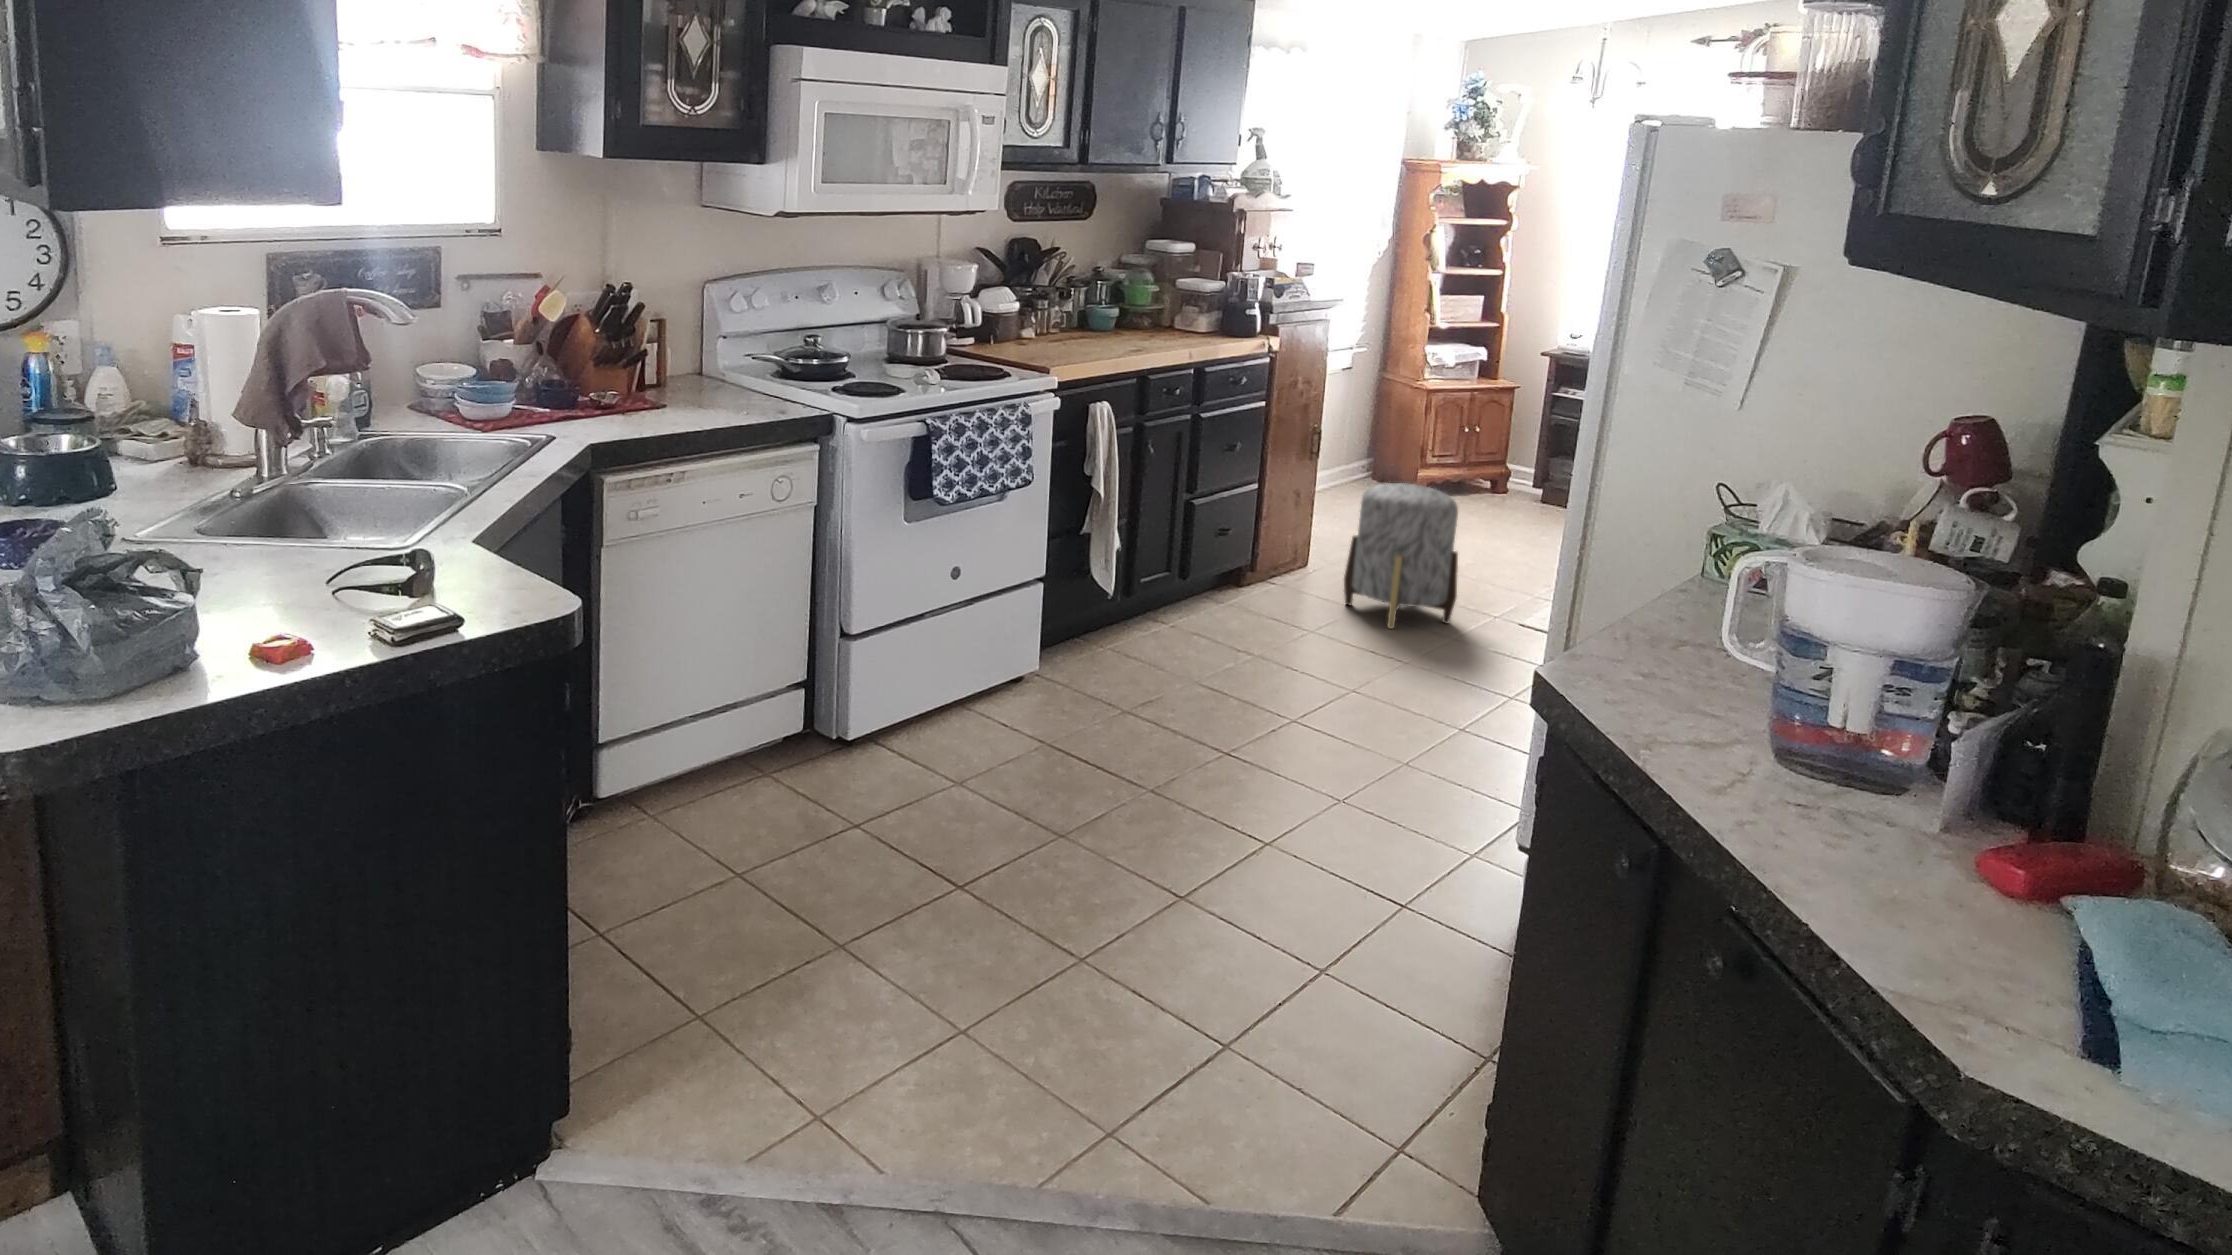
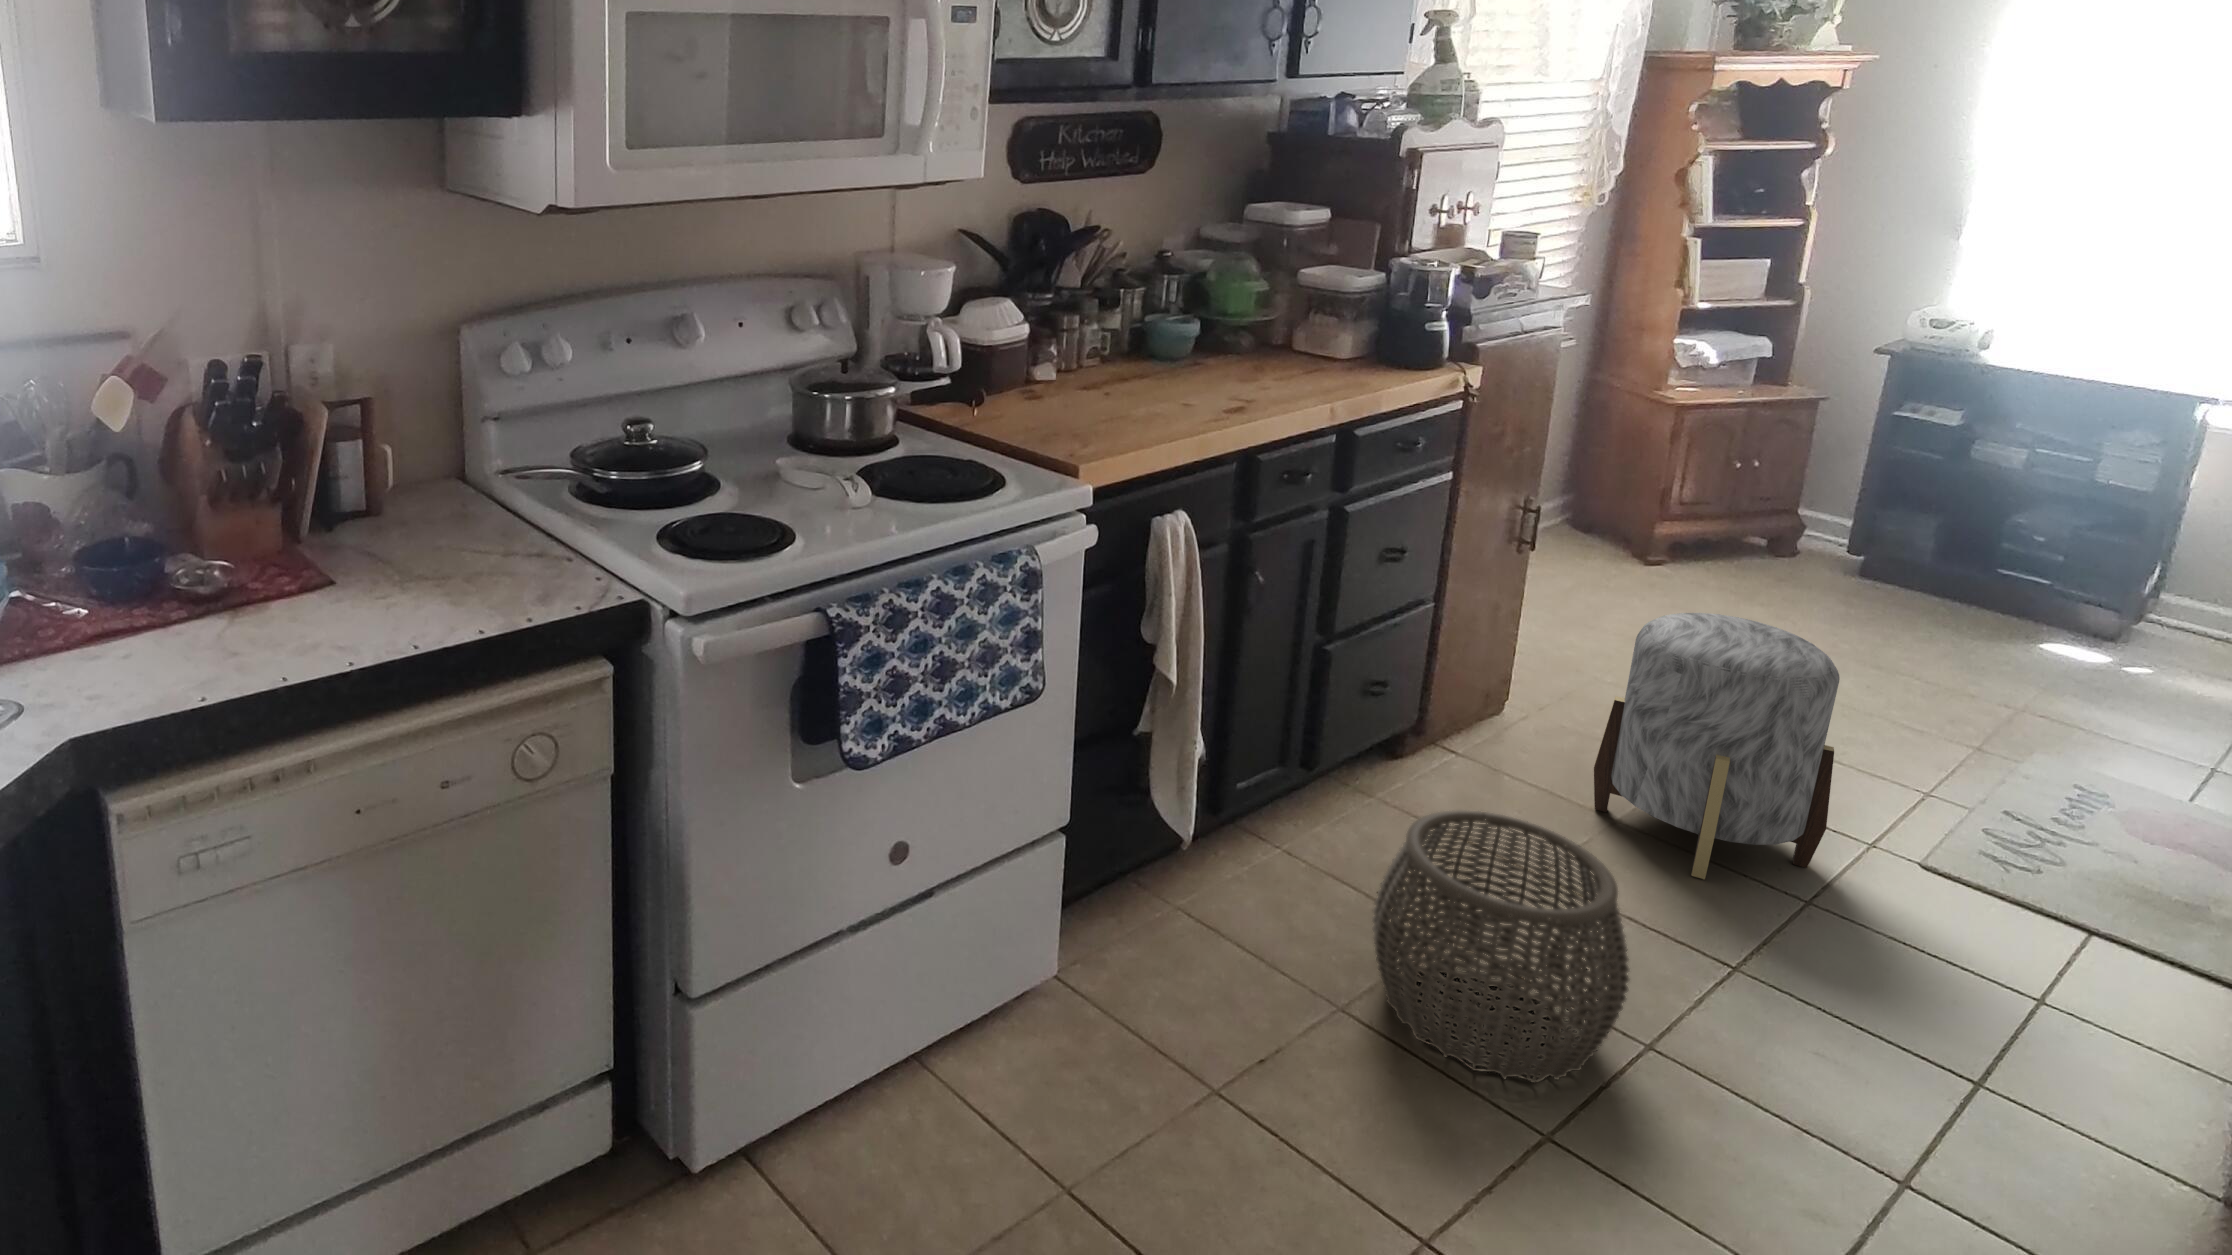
woven basket: none [1206,569,1328,698] -> present [1372,810,1629,1082]

